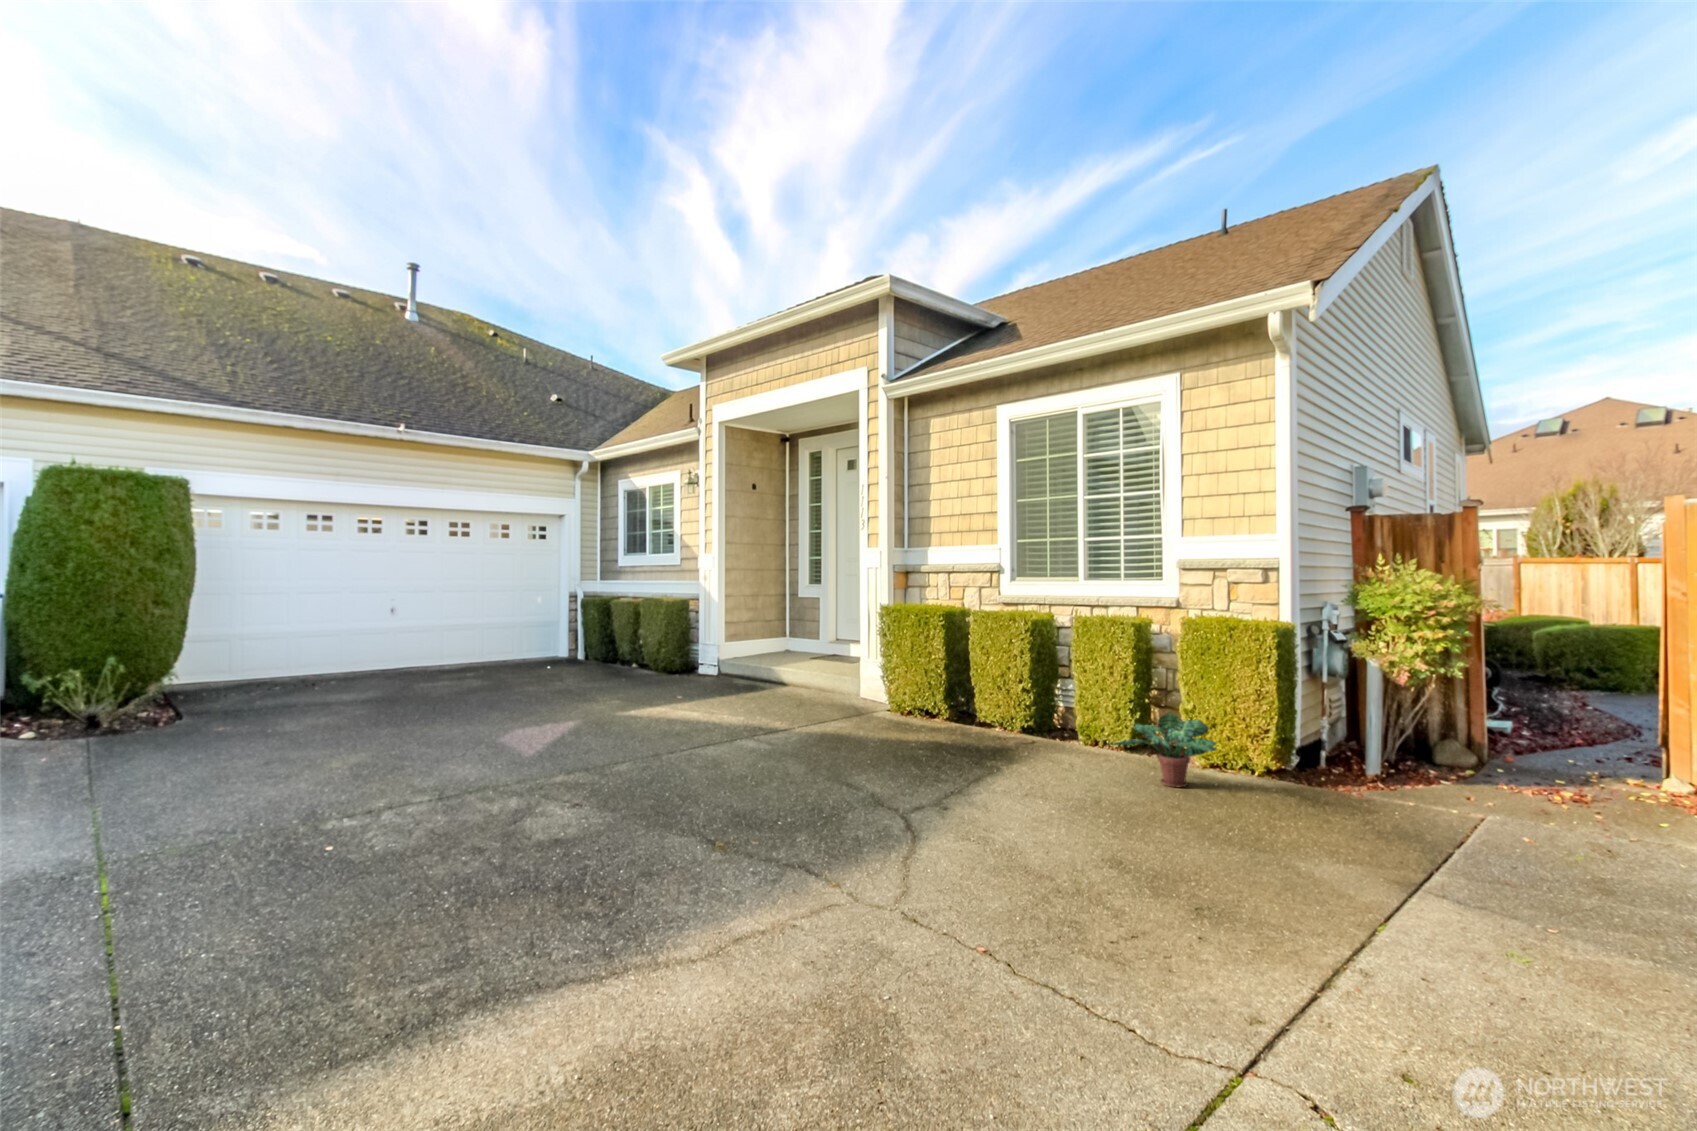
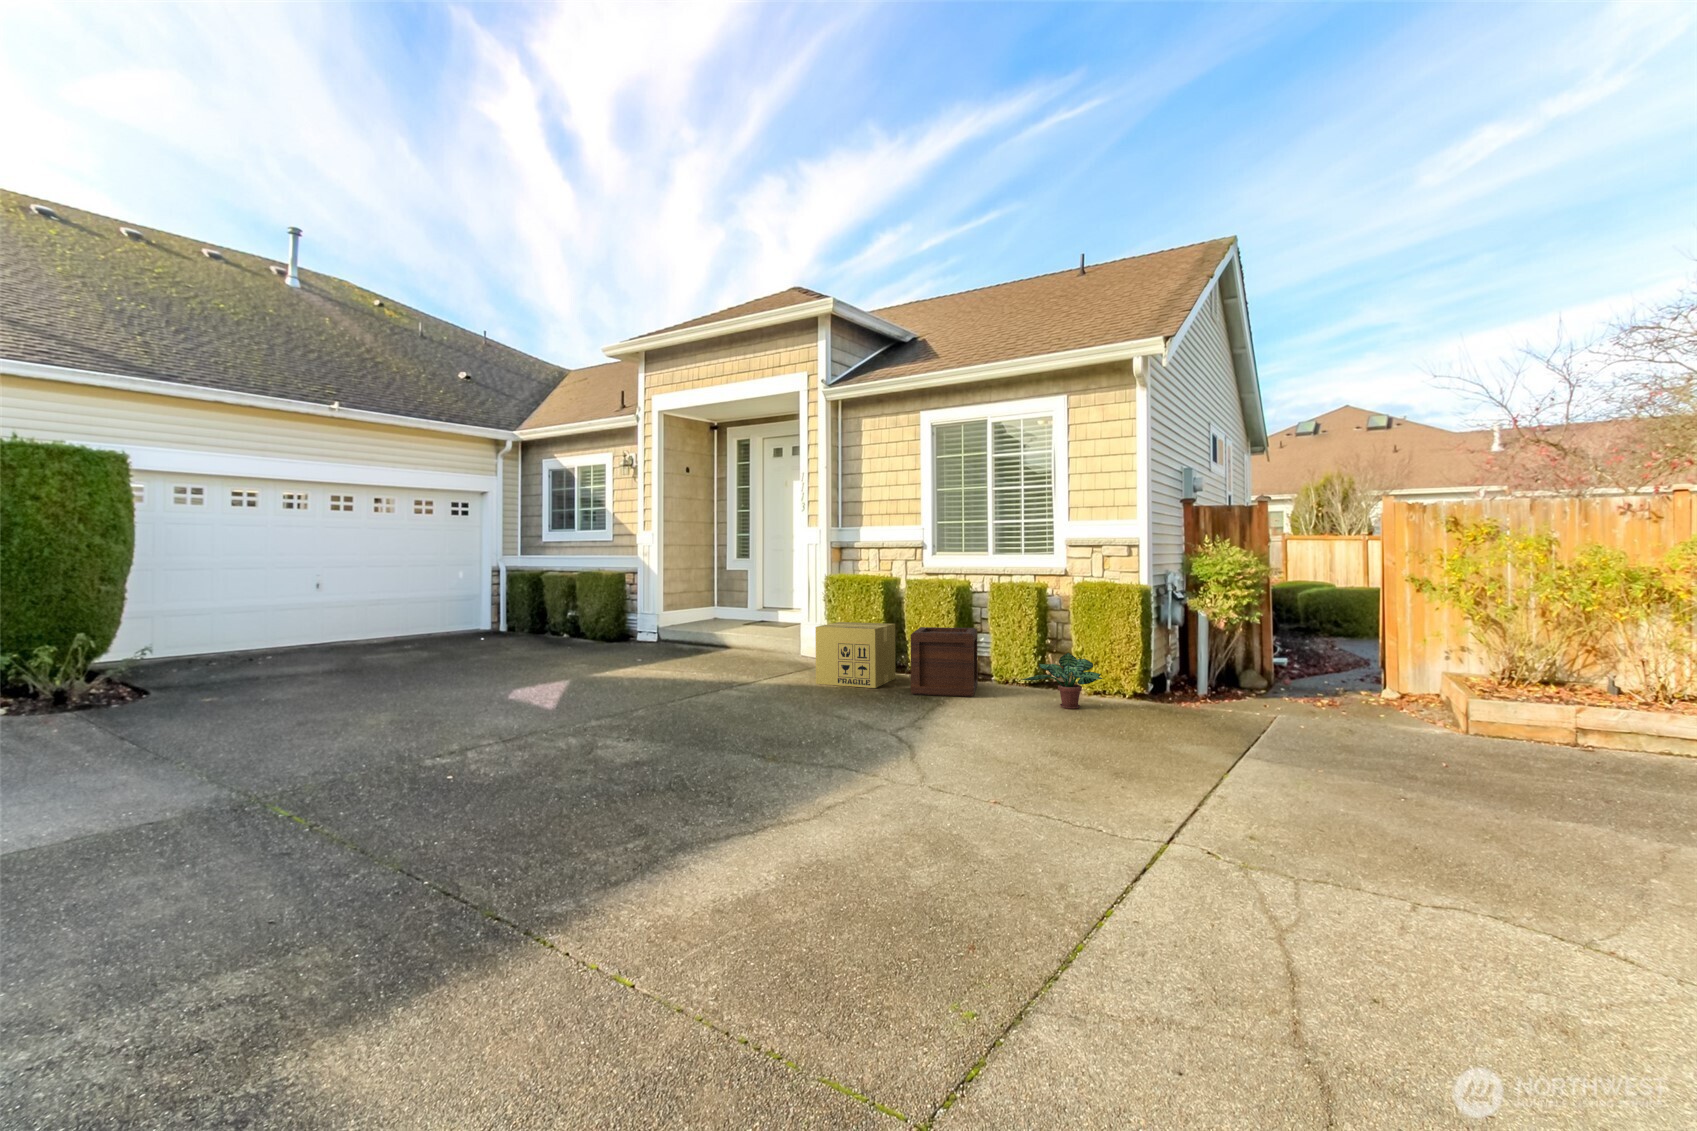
cardboard box: none [862,659,961,743] -> present [816,622,896,688]
wooden crate: none [969,669,1061,762] -> present [911,627,978,697]

